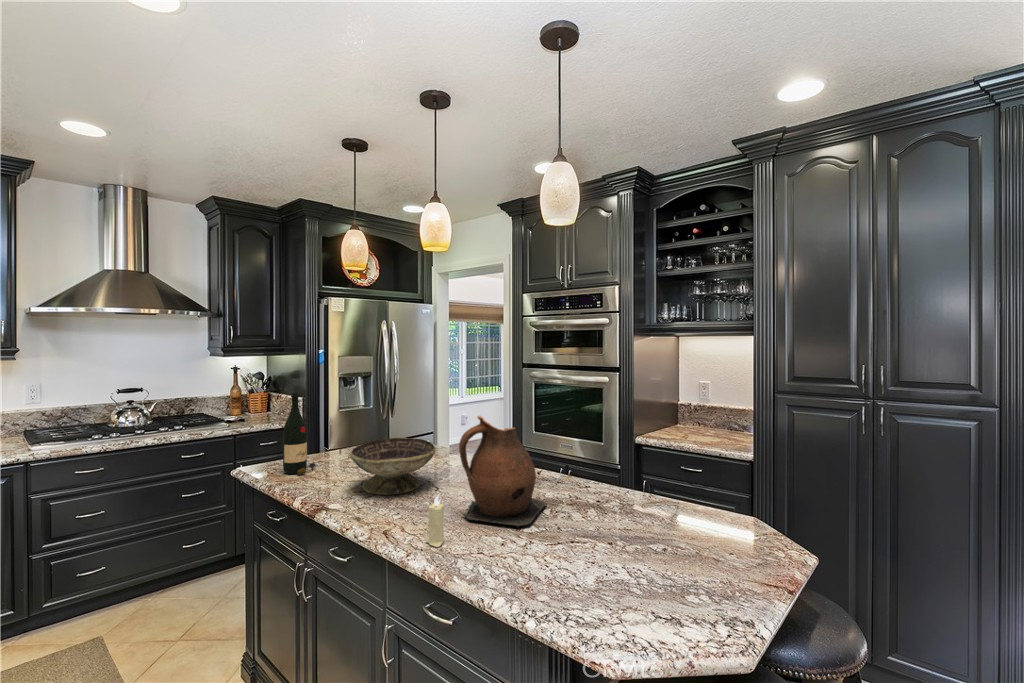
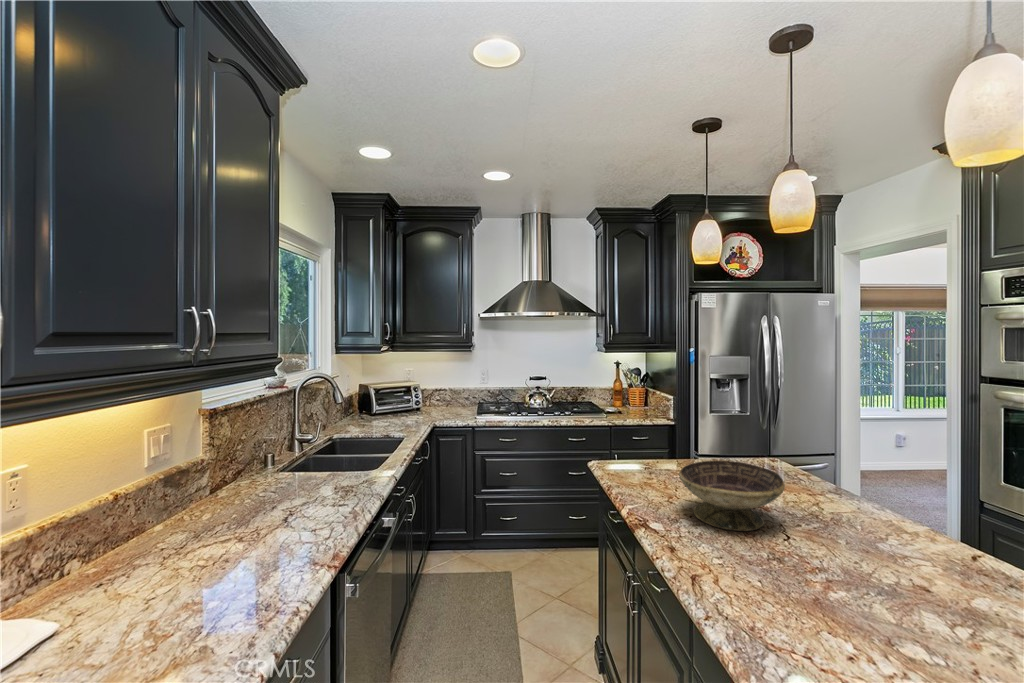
wine bottle: present [283,393,316,475] -> none [627,398,659,479]
ceramic pitcher: present [459,416,547,528] -> none [800,461,970,647]
candle: present [426,494,444,547] -> none [737,555,761,622]

